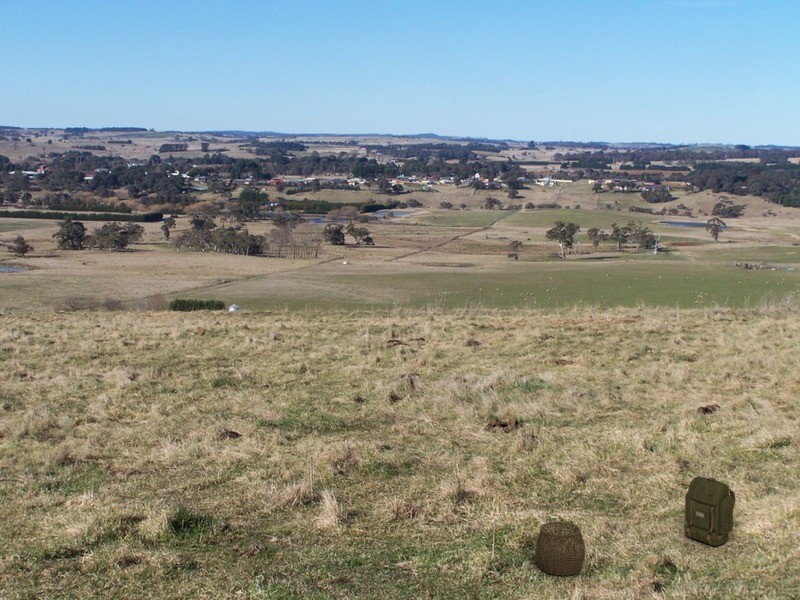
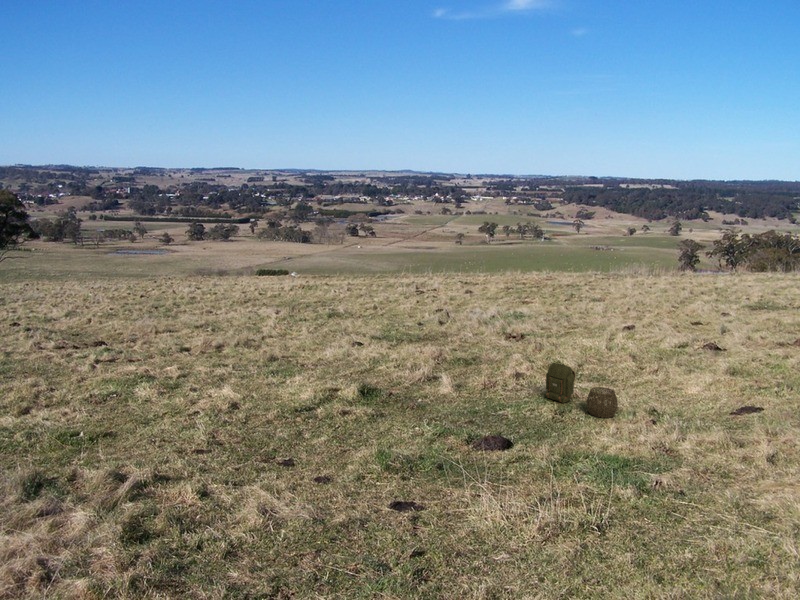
backpack: present [684,476,736,546] -> present [546,363,575,403]

